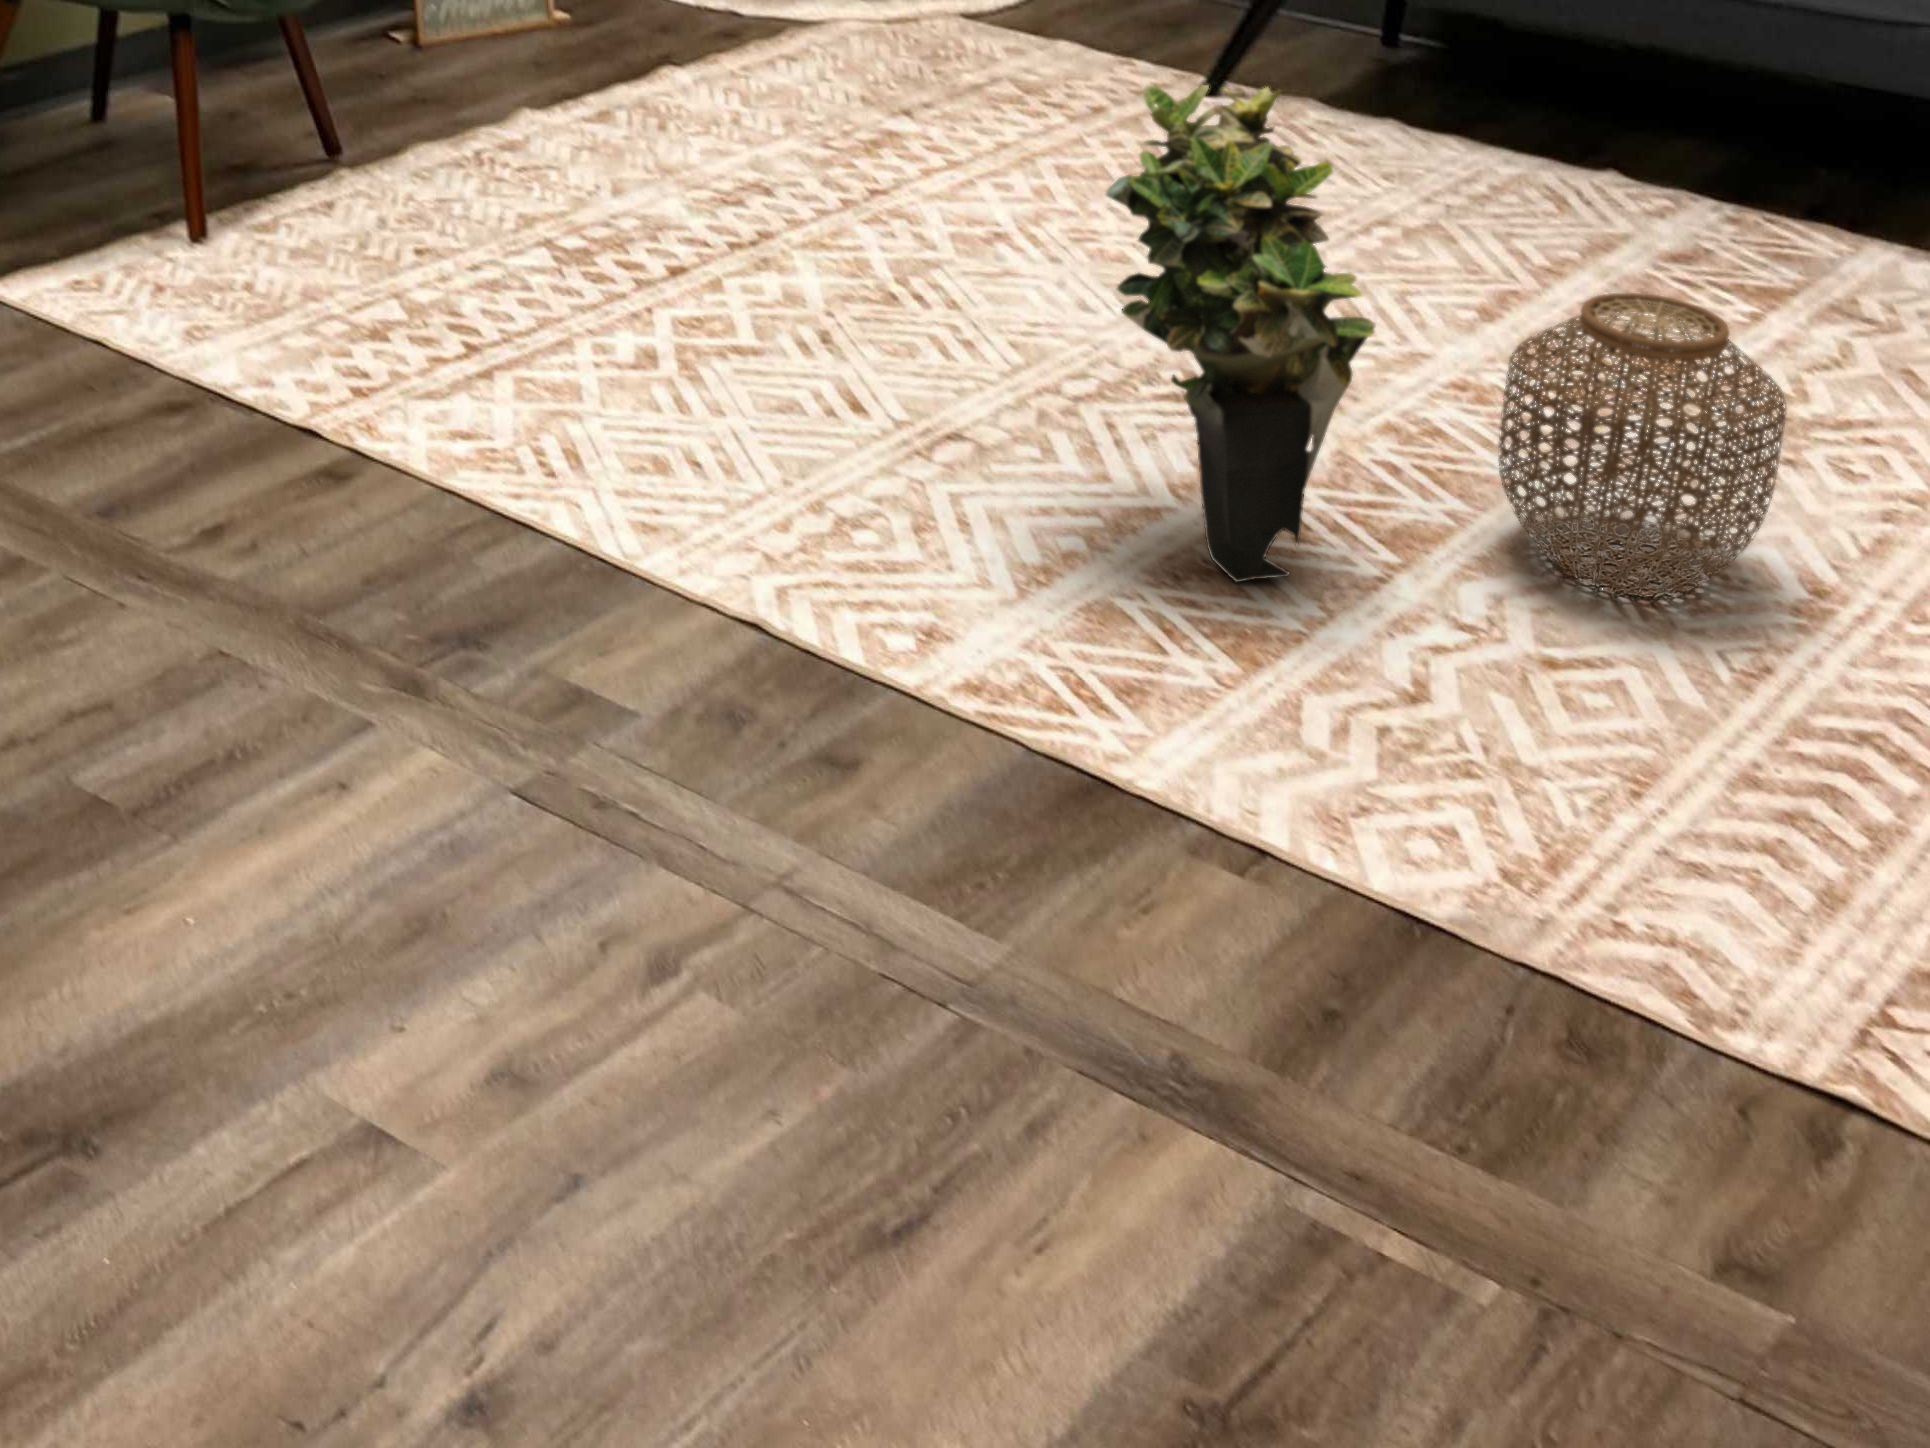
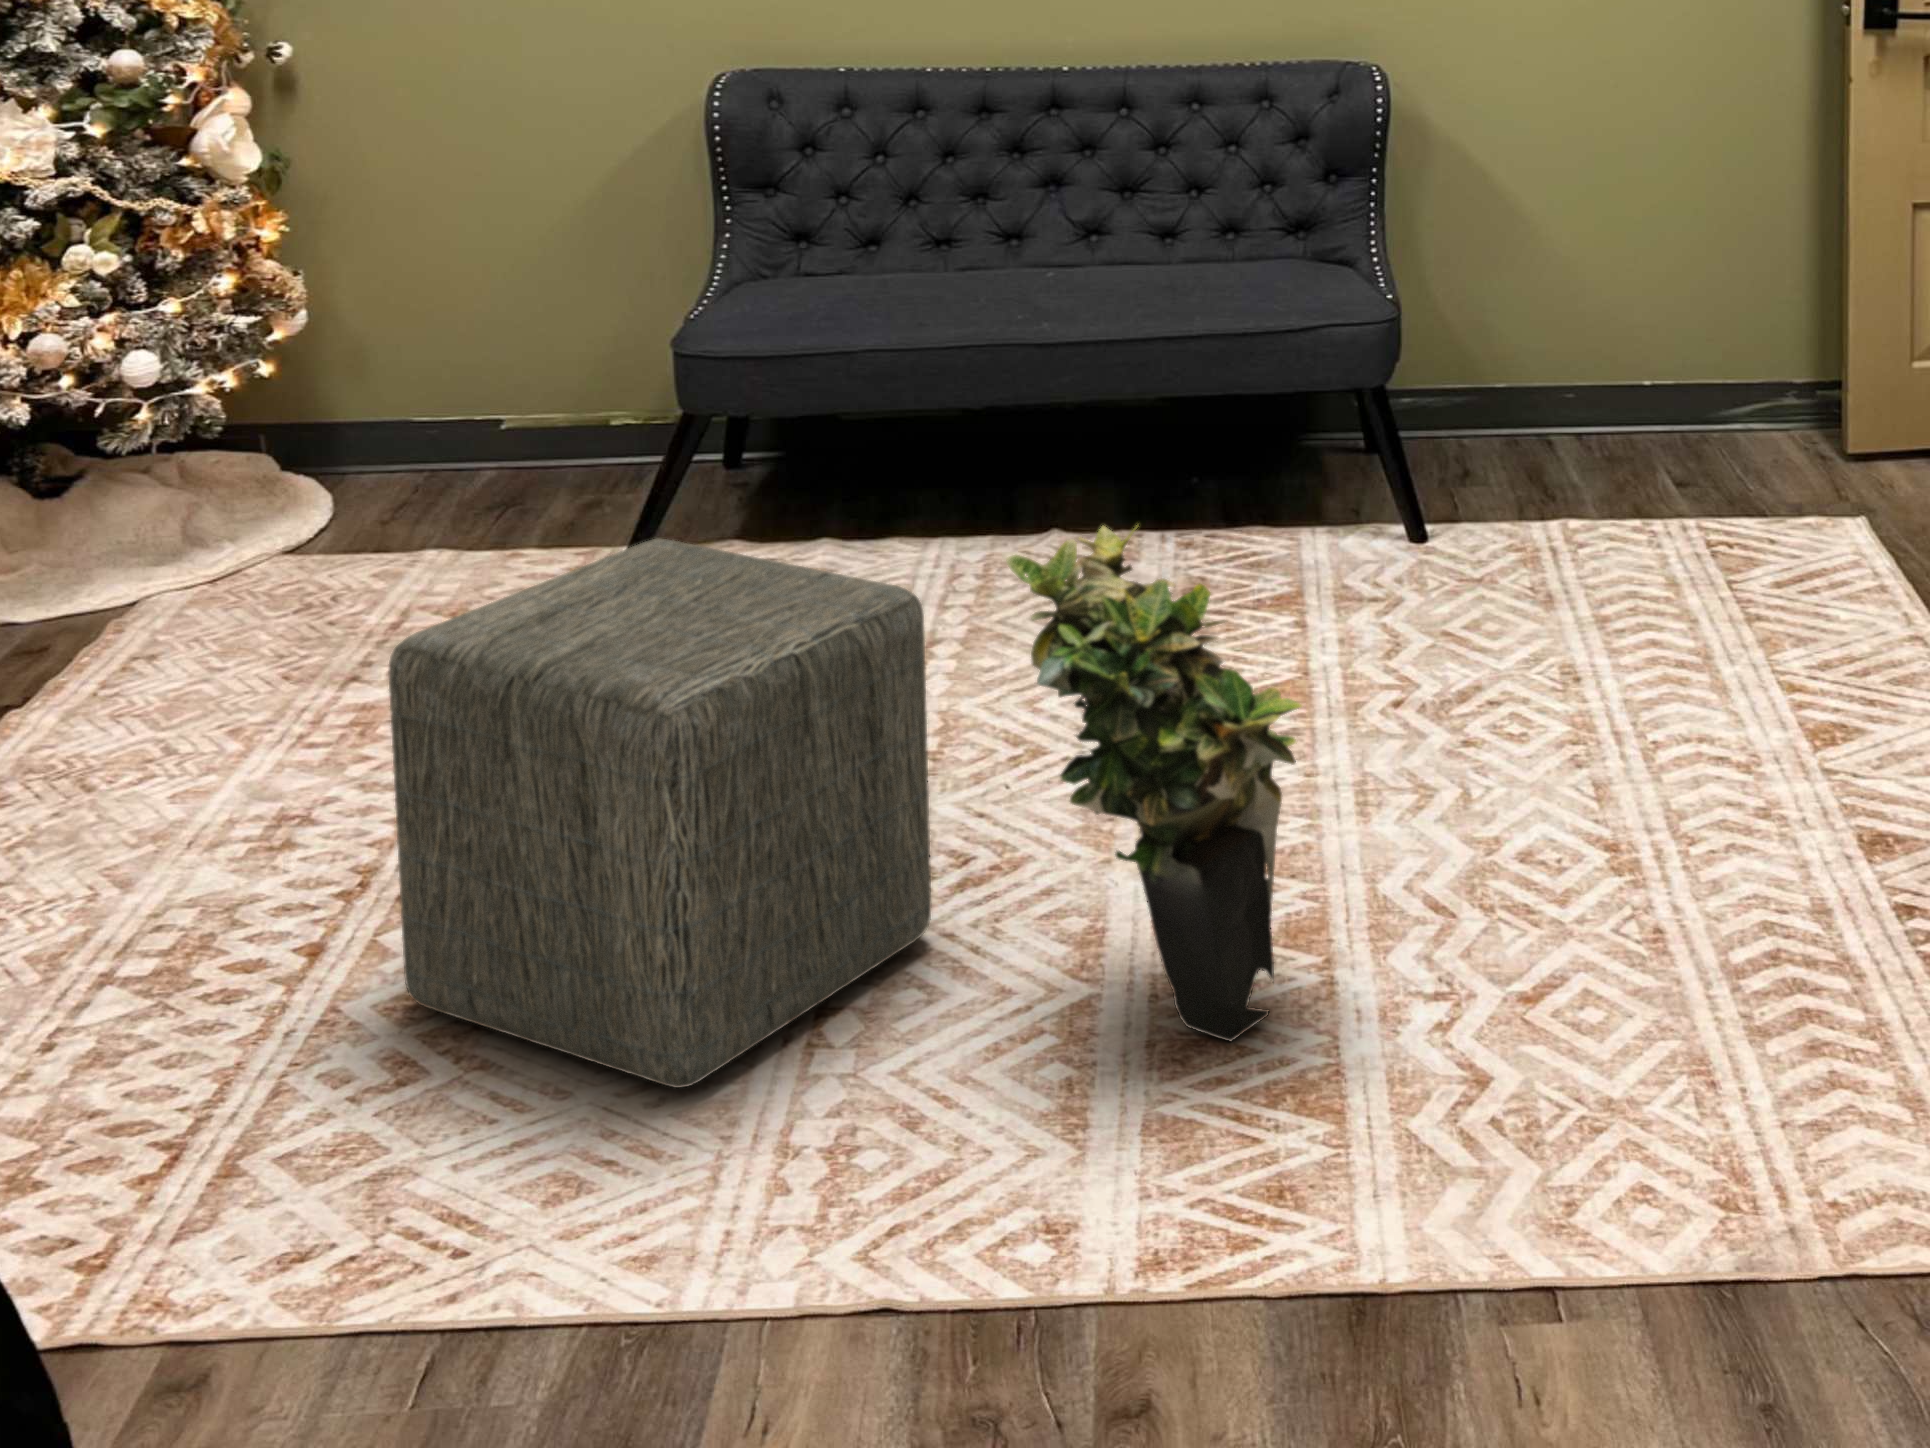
ottoman: none [684,19,1118,443] -> present [389,539,931,1088]
woven basket: present [1498,293,1786,597] -> none [1350,621,1593,912]

